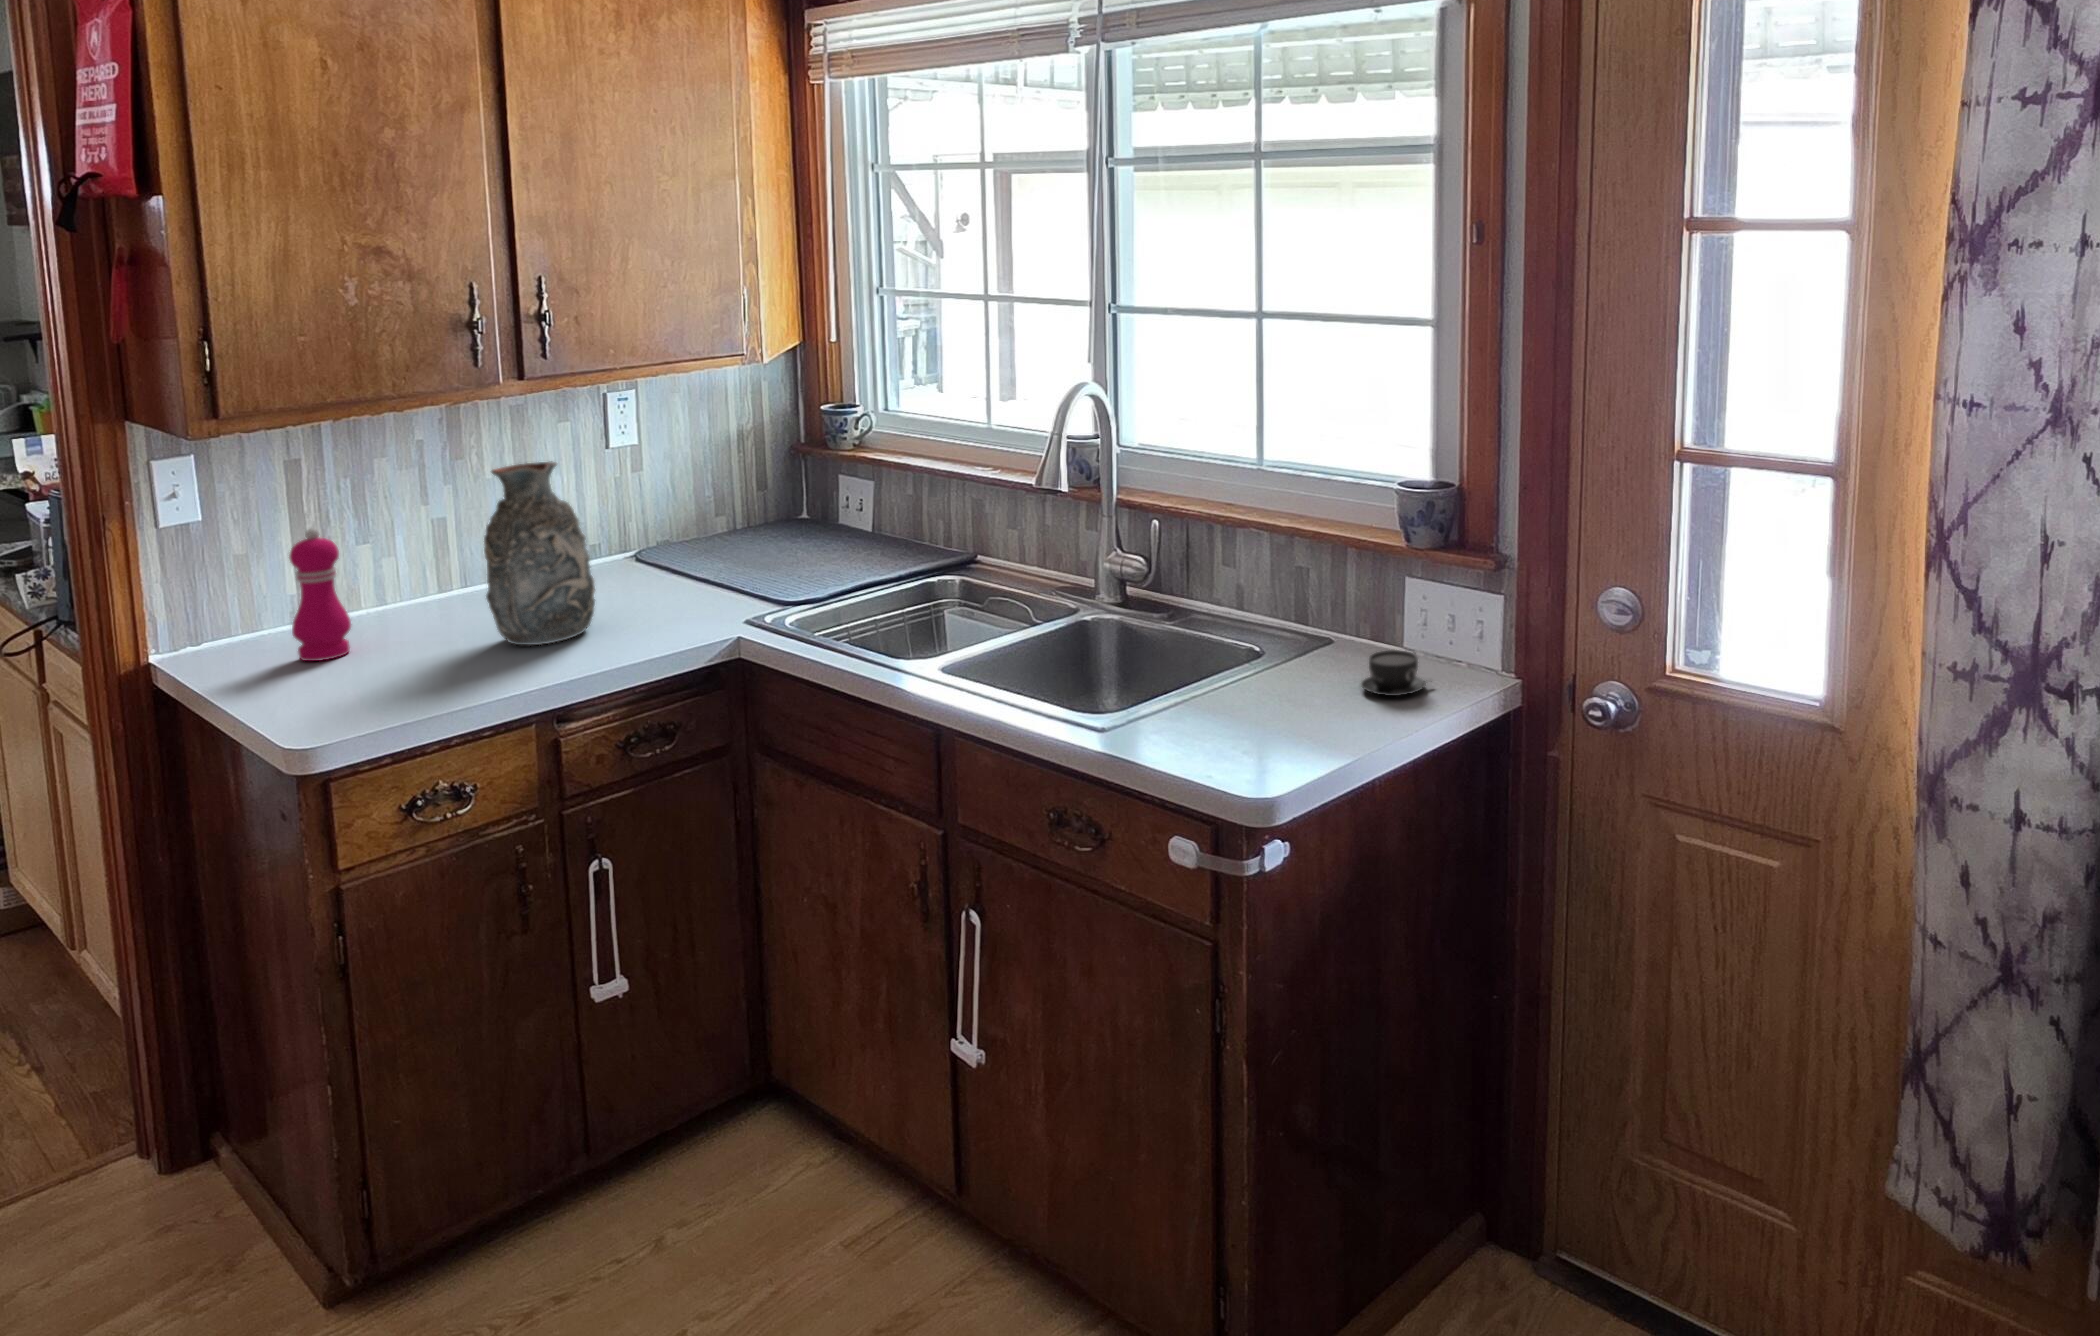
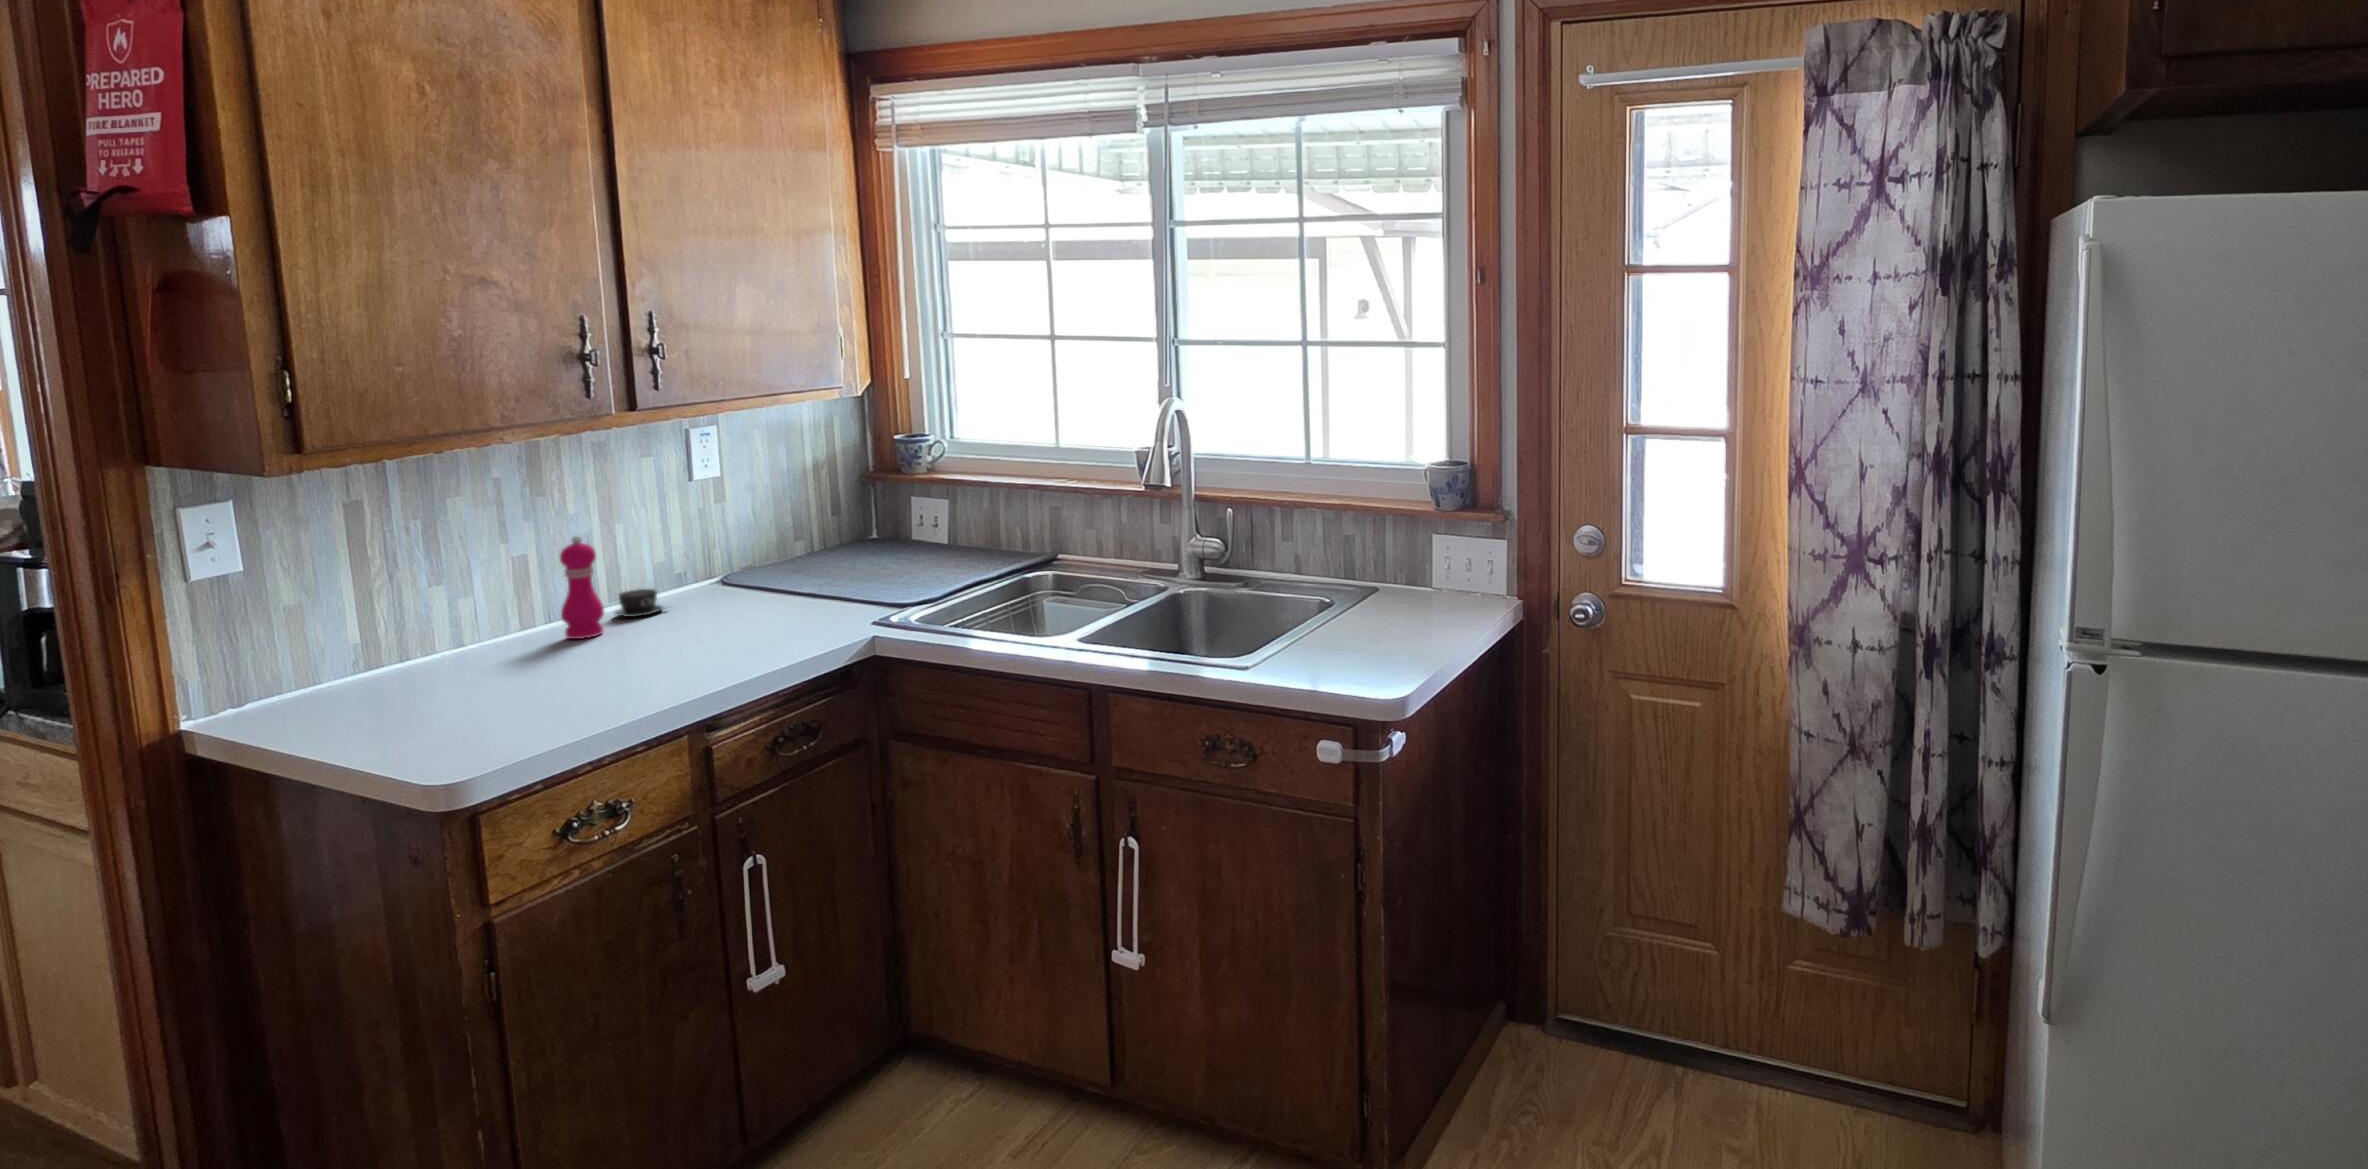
decorative vase: present [484,461,595,645] -> none [713,479,796,621]
teacup: present [1361,650,1427,696] -> present [615,589,663,617]

